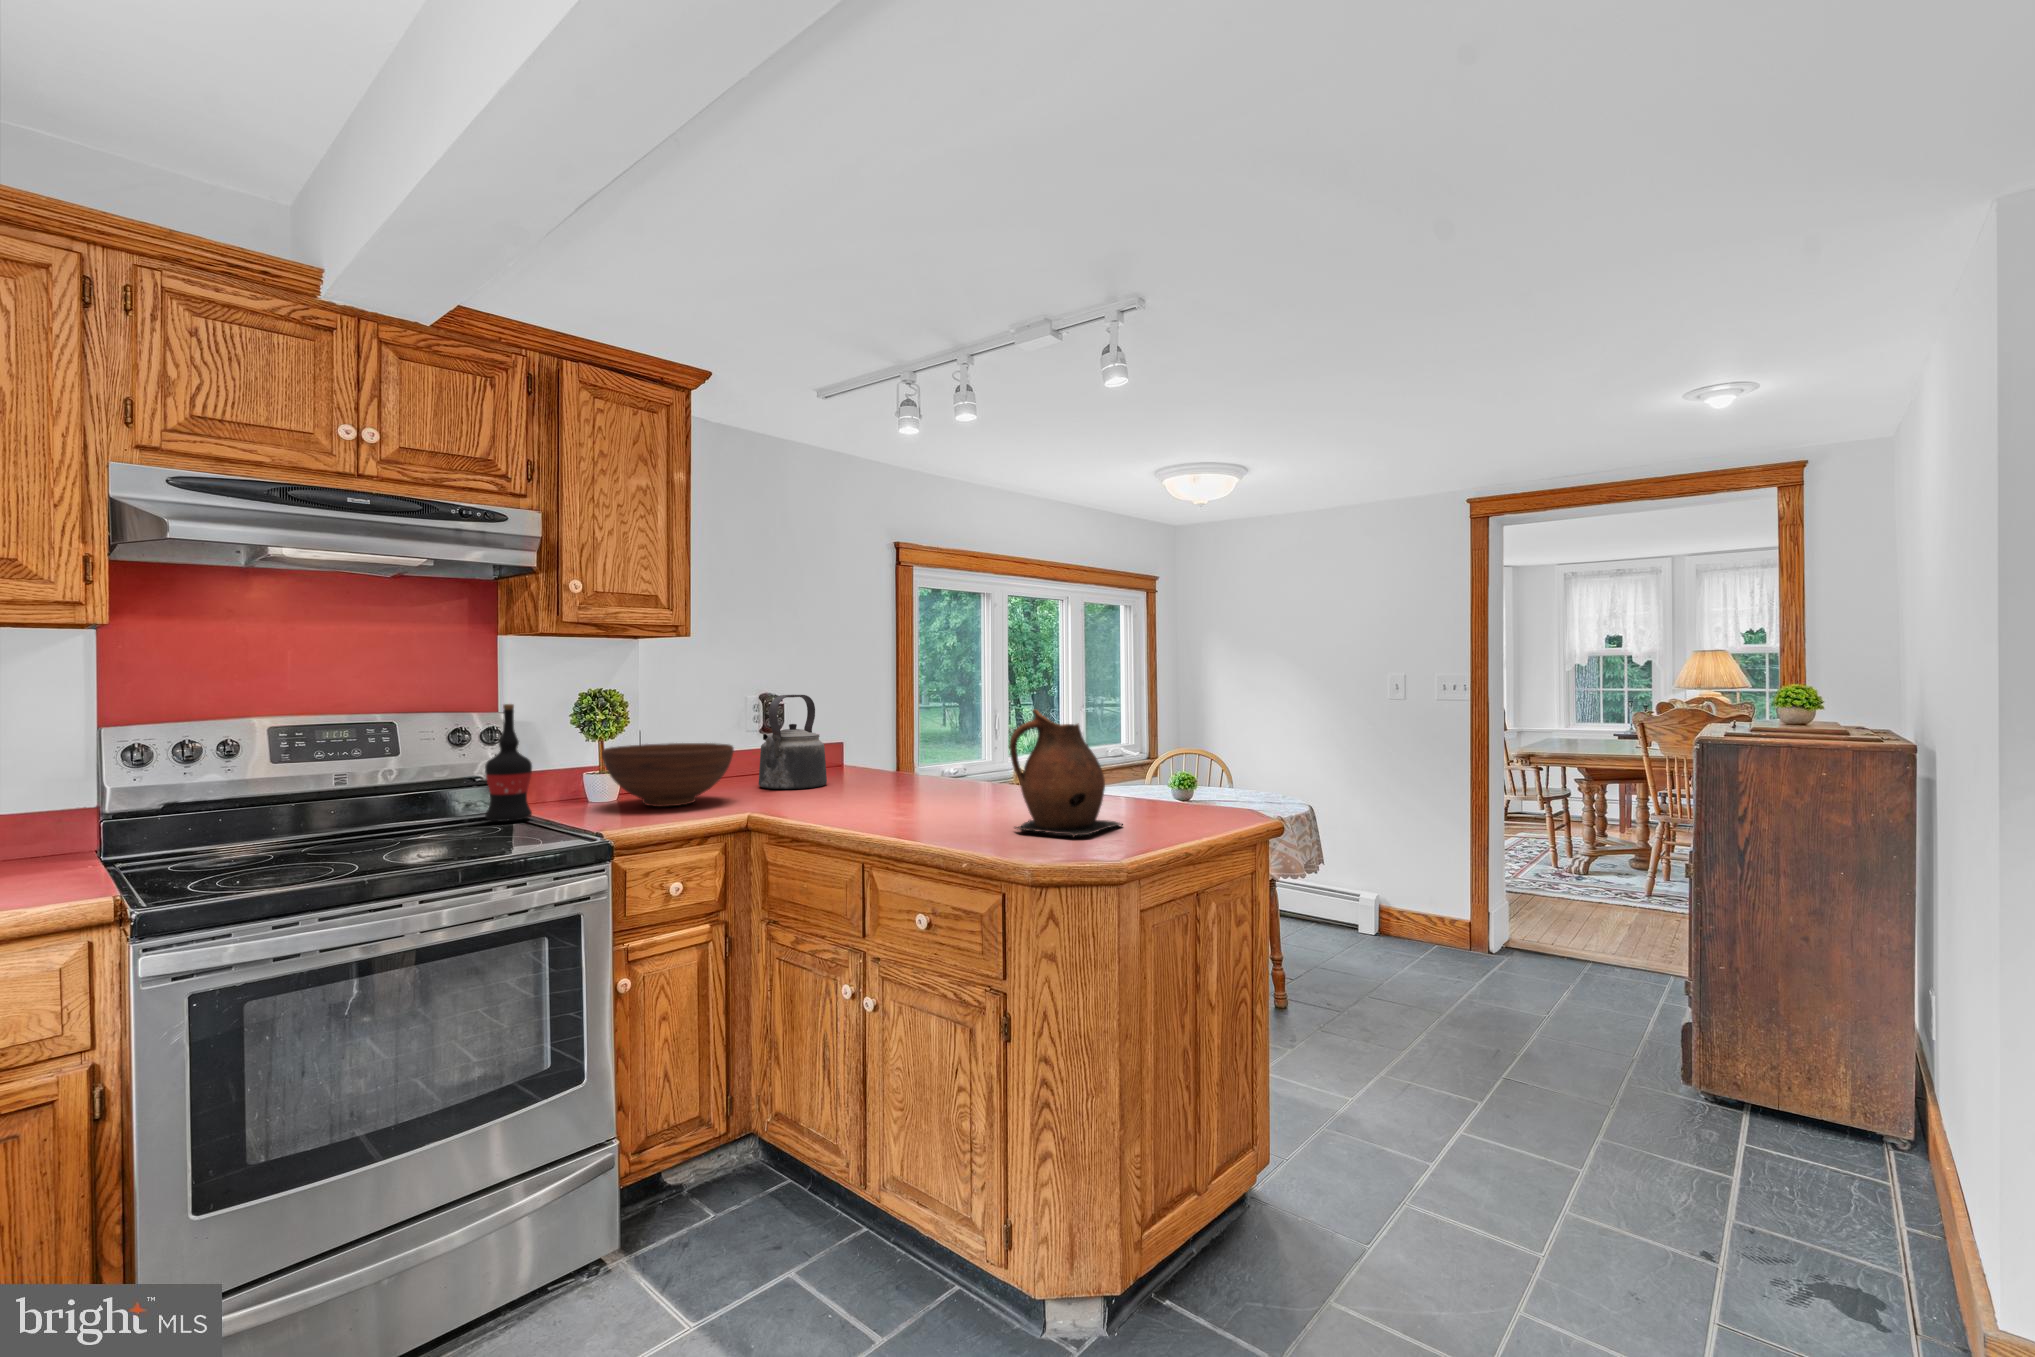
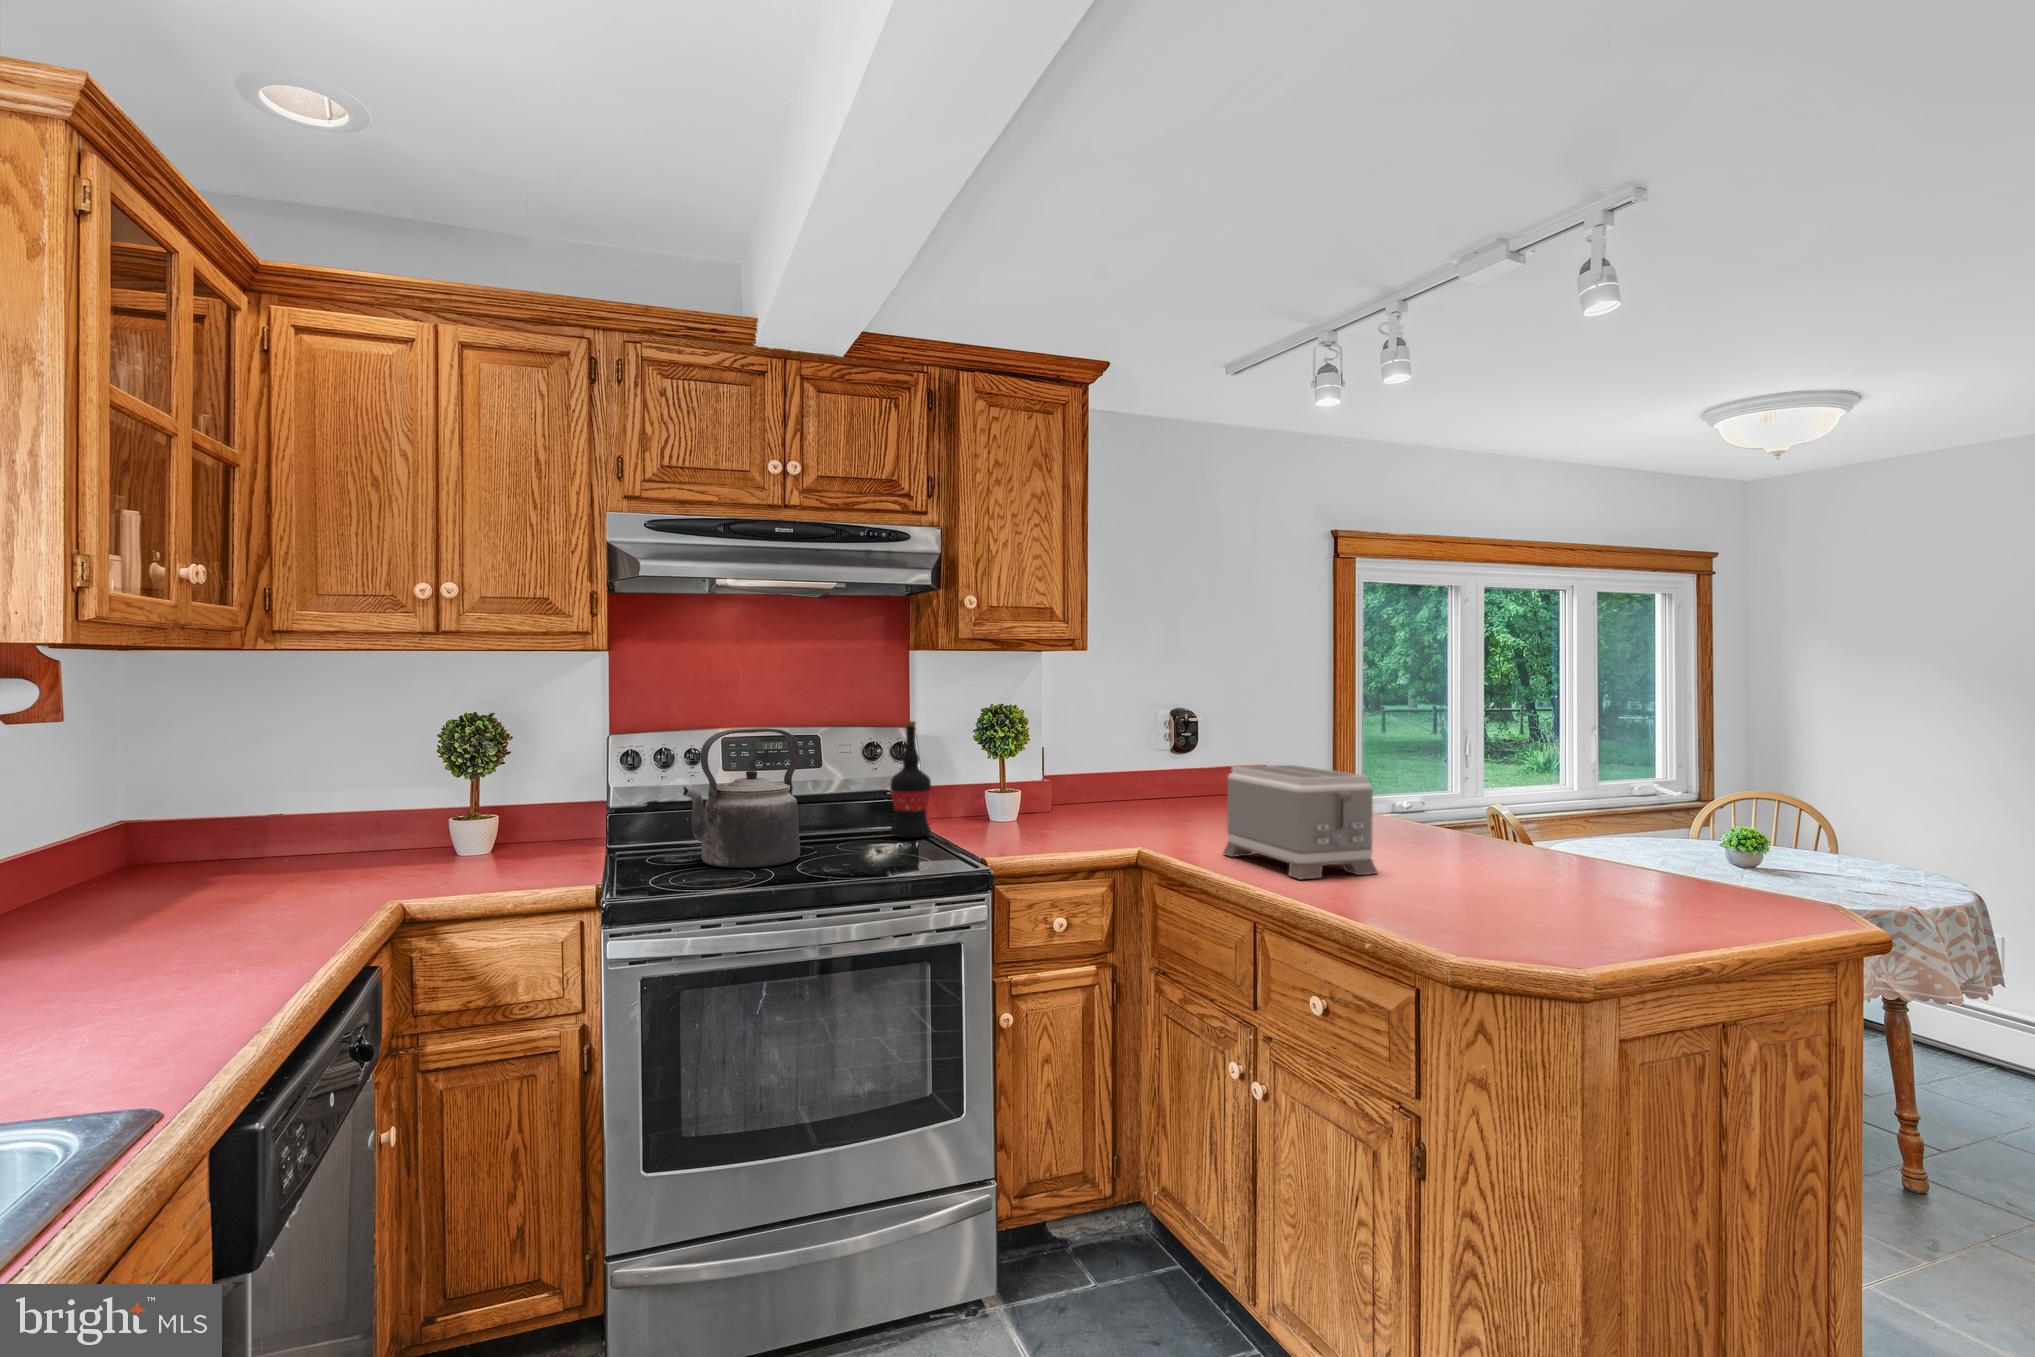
kettle: present [759,695,827,789] -> present [683,728,800,868]
ceramic pitcher: present [1009,710,1122,837] -> none [1439,750,1606,925]
toaster: none [827,732,958,824] -> present [1223,765,1377,879]
fruit bowl: present [602,743,734,807] -> none [997,764,1128,833]

